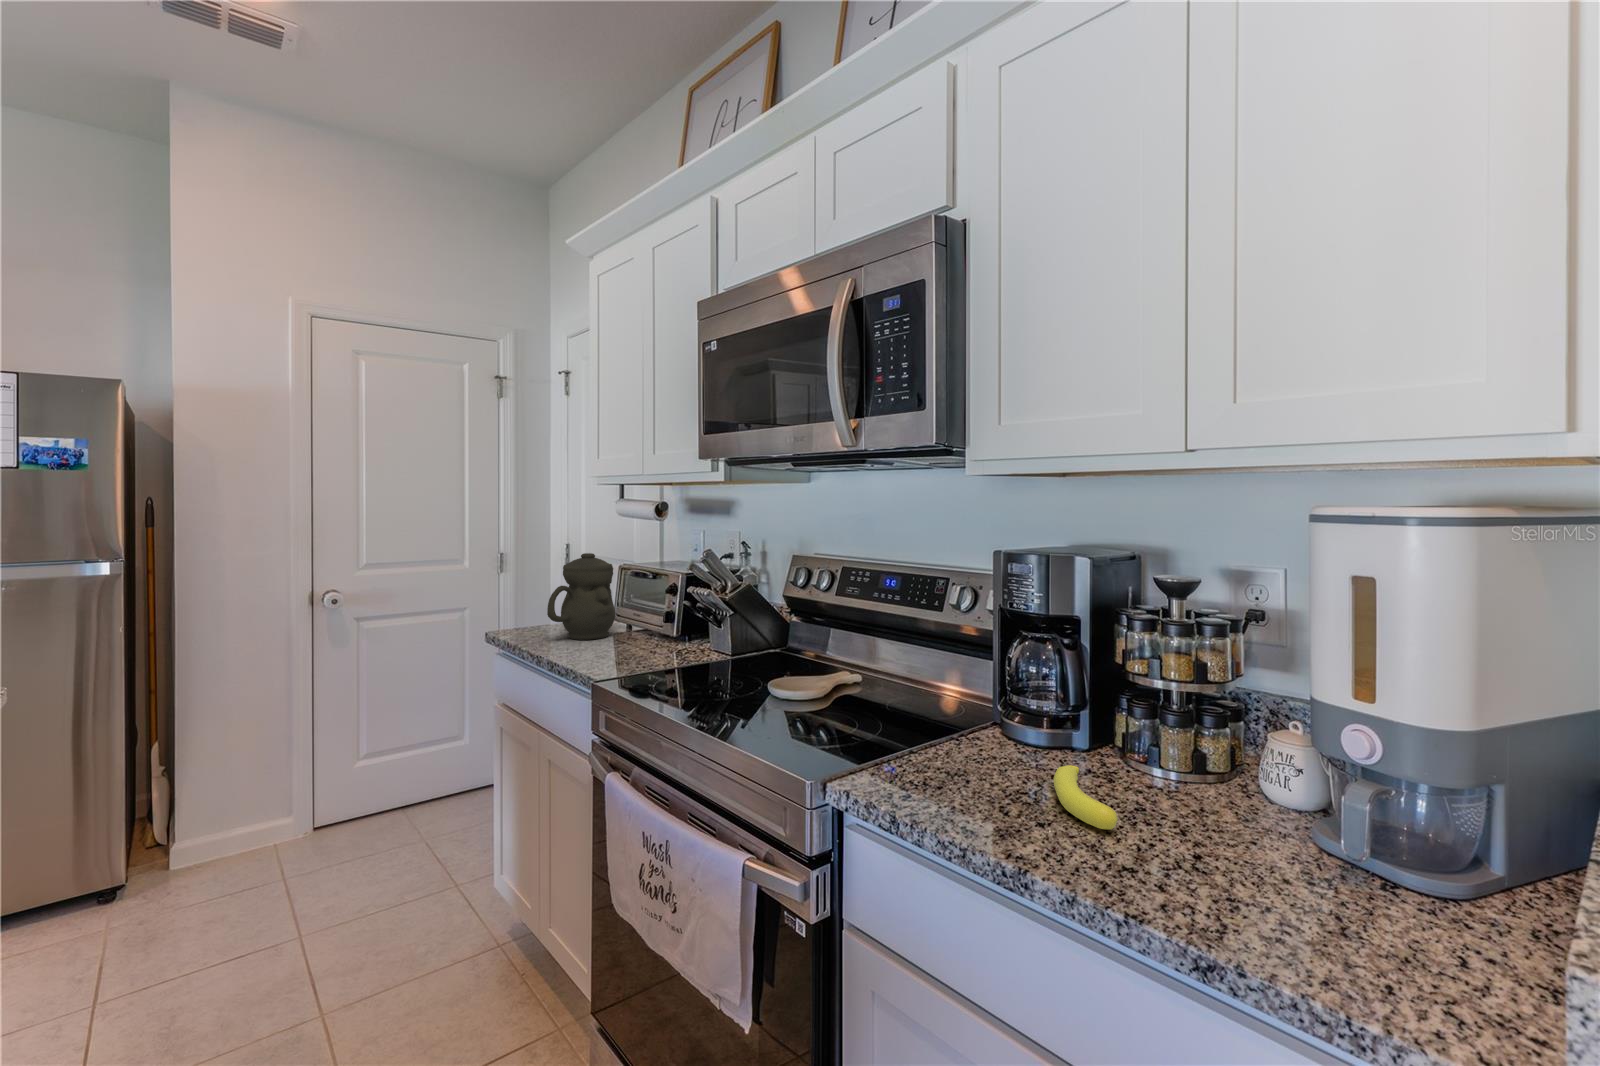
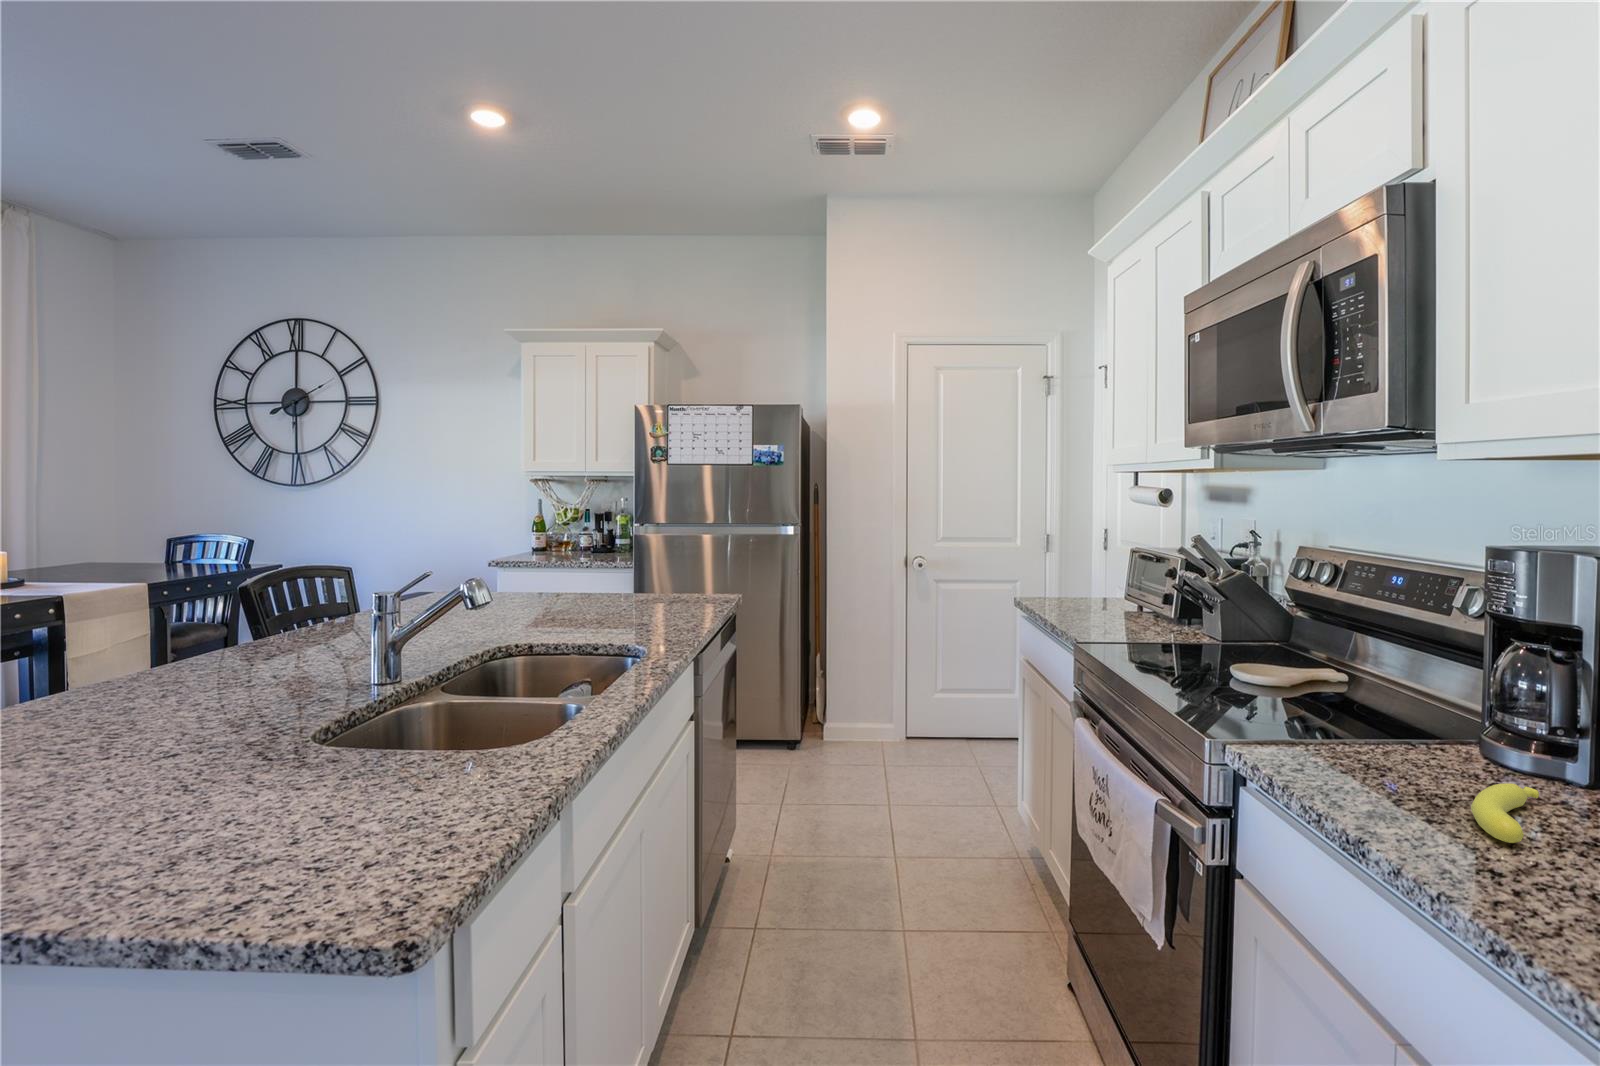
teapot: present [547,553,615,640] -> none [1055,537,1118,613]

